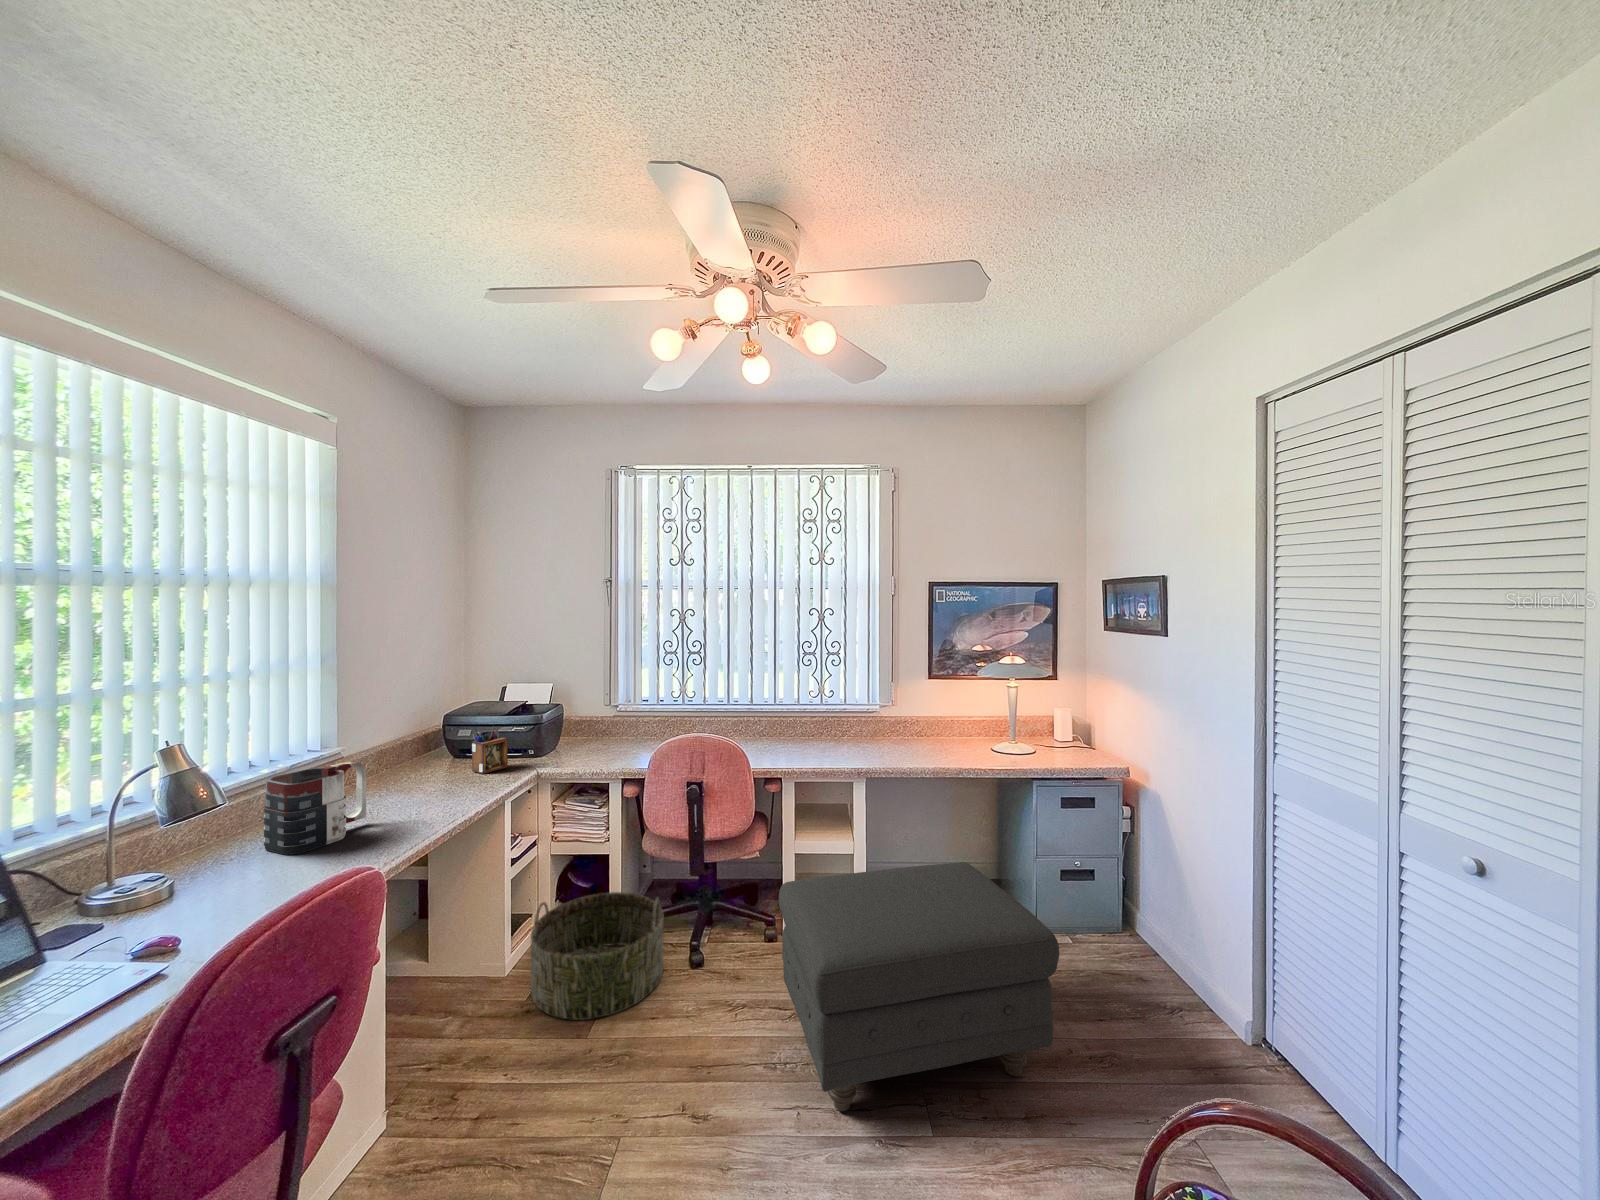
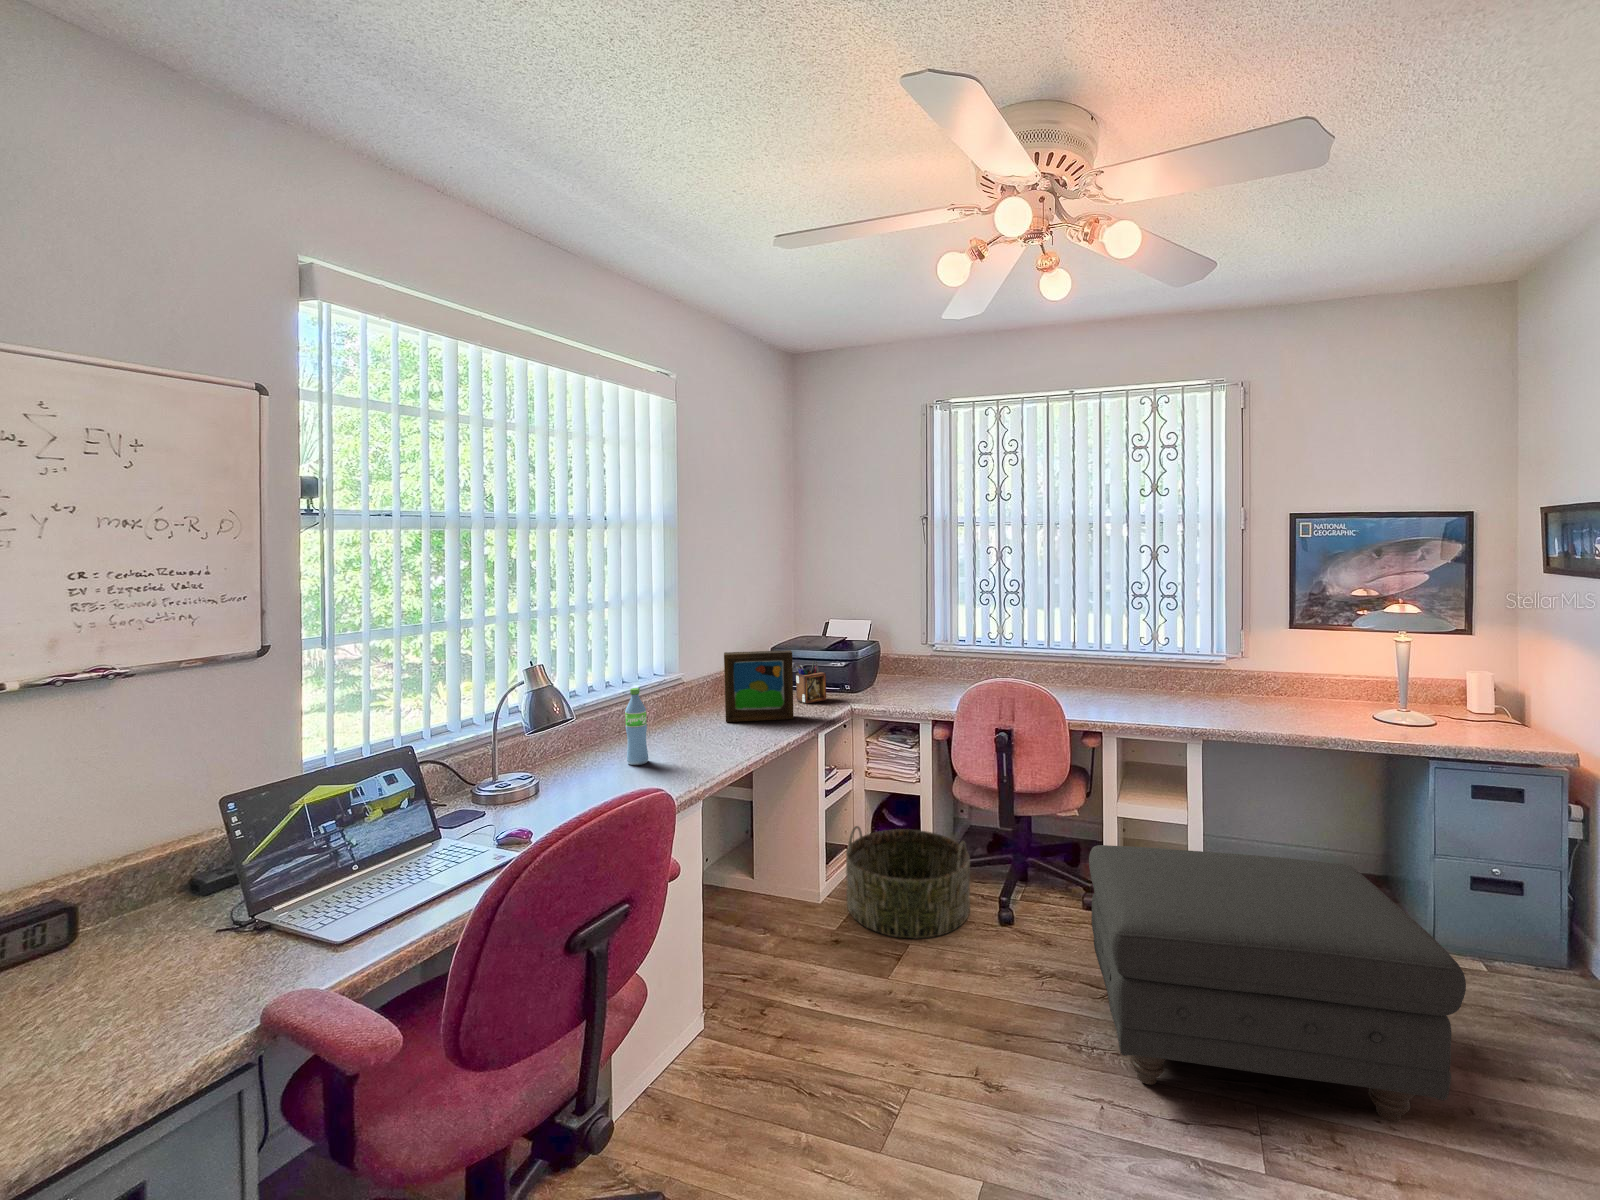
picture frame: none [379,717,470,808] -> present [724,650,794,722]
mug: present [264,762,366,854] -> none [649,680,716,747]
water bottle: none [221,784,258,890] -> present [625,688,648,765]

